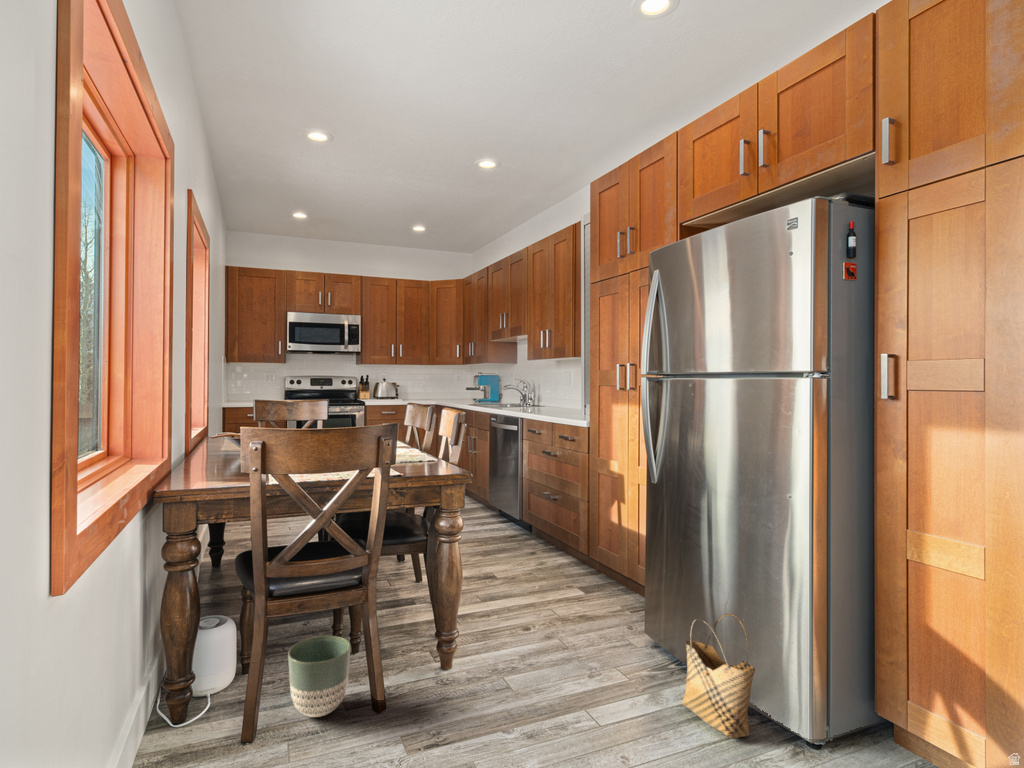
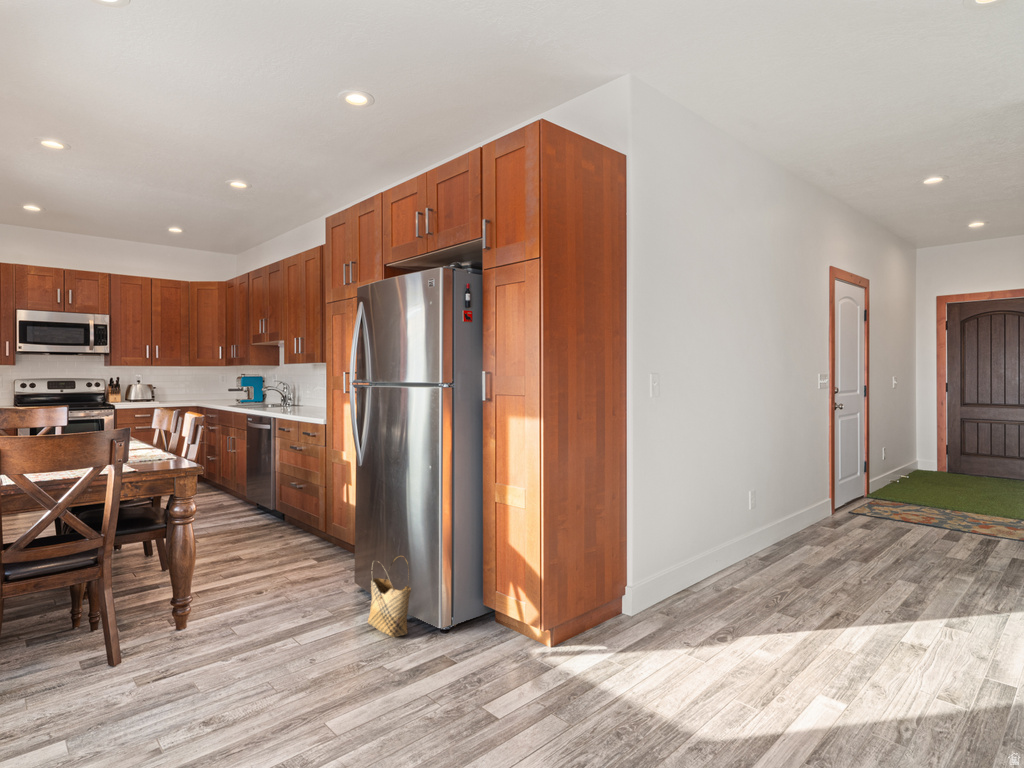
planter: present [288,636,350,717] -> none [23,610,86,677]

